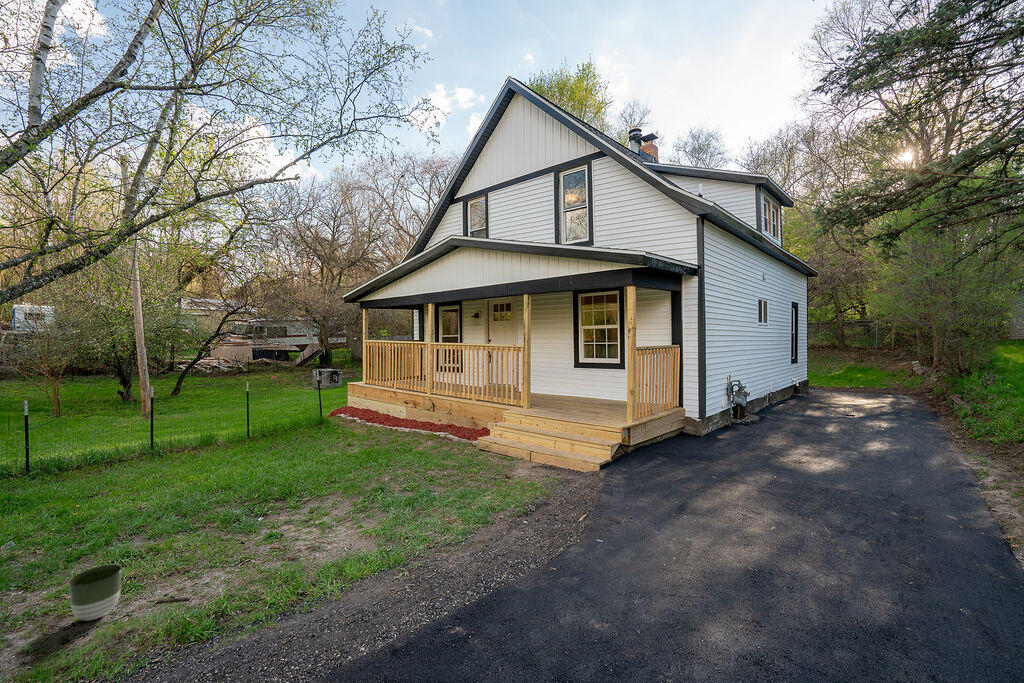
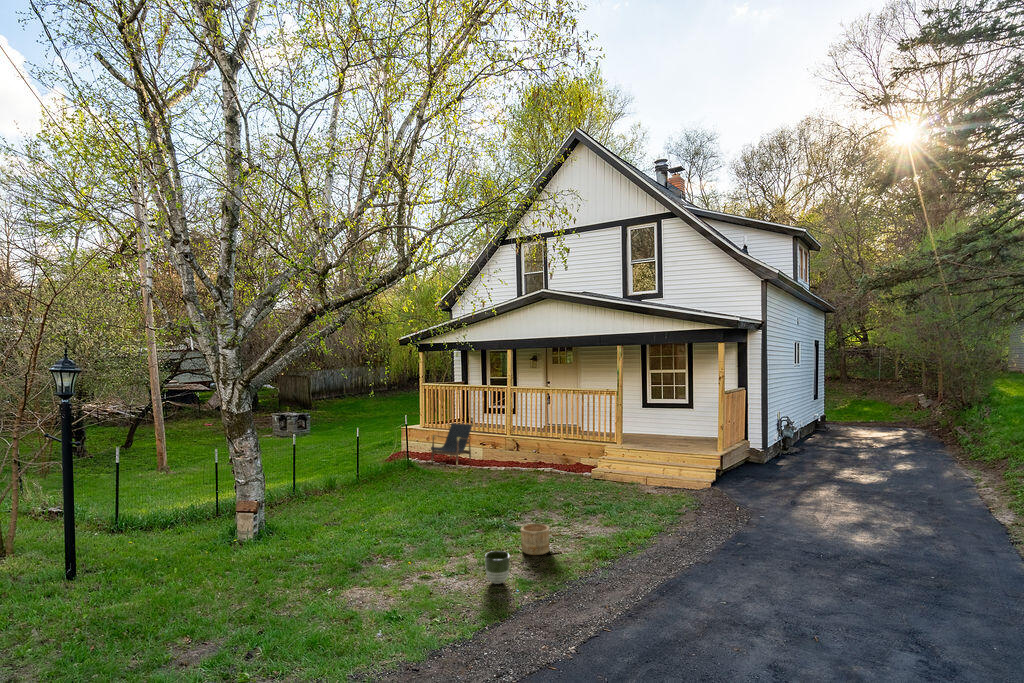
lounge chair: none [348,383,394,426] -> present [431,423,472,465]
wooden bucket: none [228,513,277,562] -> present [520,523,550,555]

